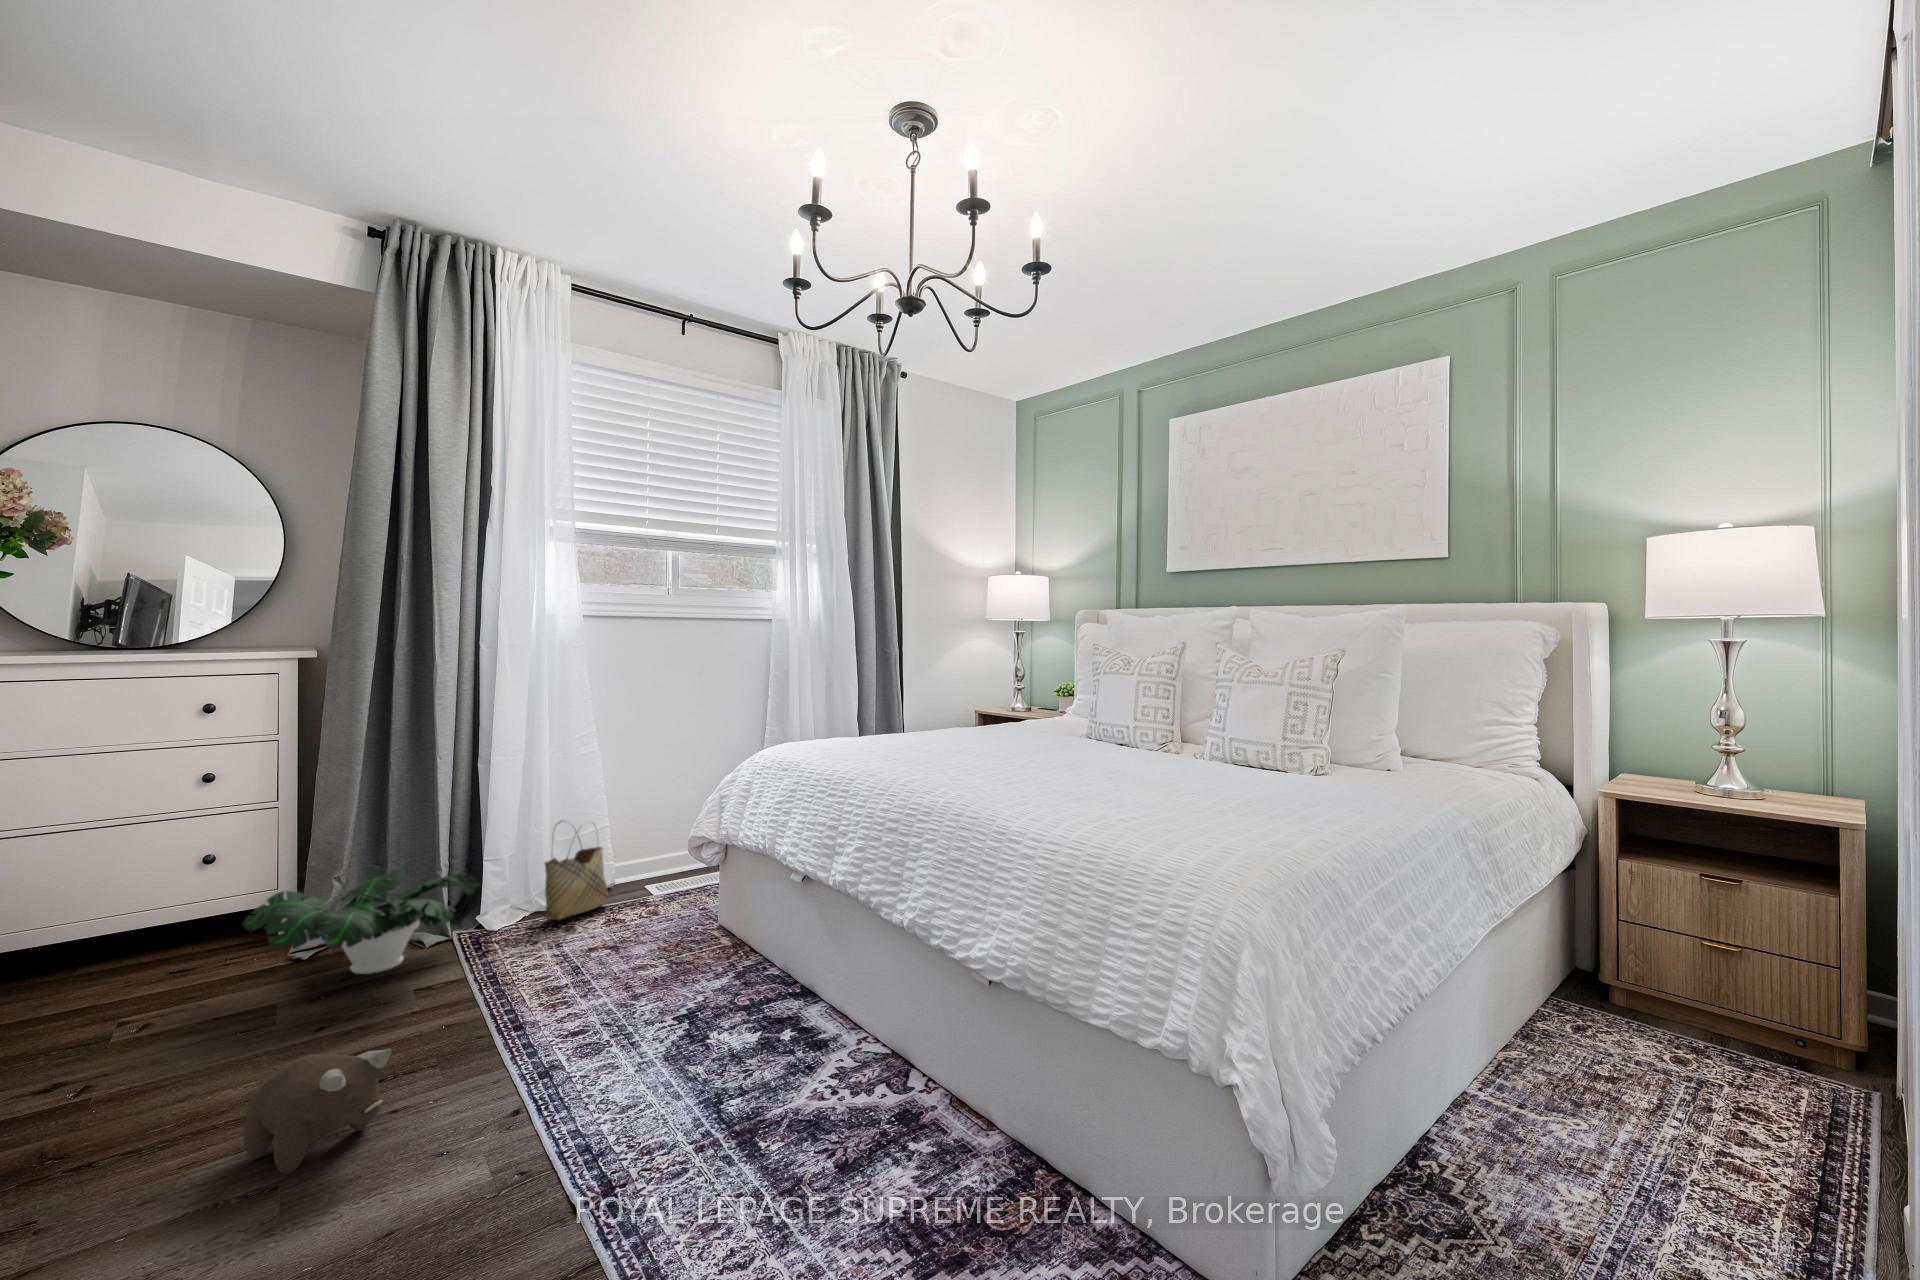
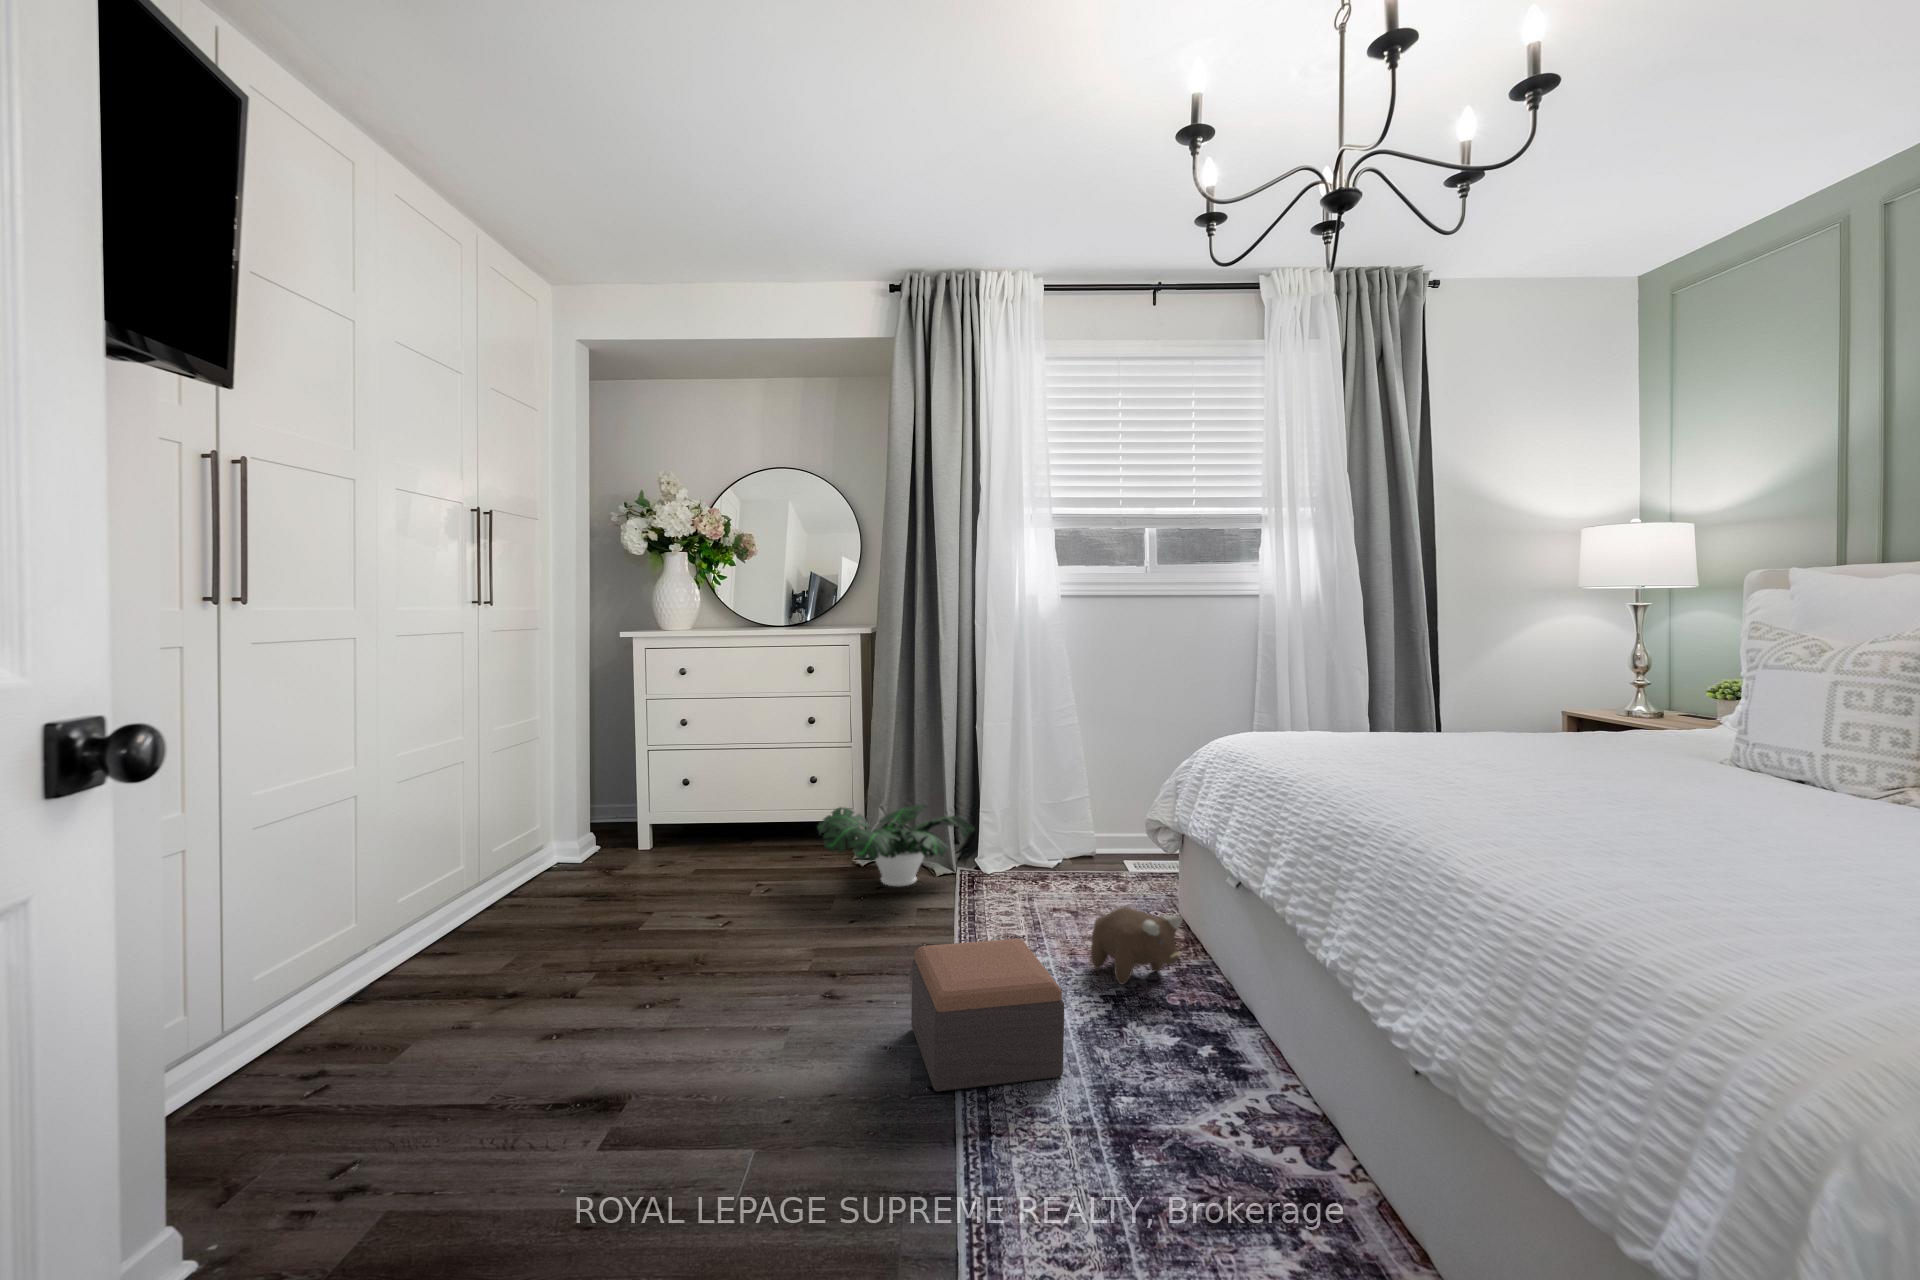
woven basket: present [544,822,608,920] -> none [1027,783,1085,875]
footstool: none [470,983,665,1171] -> present [911,939,1064,1092]
plush toy: present [244,1049,391,1174] -> present [1091,907,1183,985]

